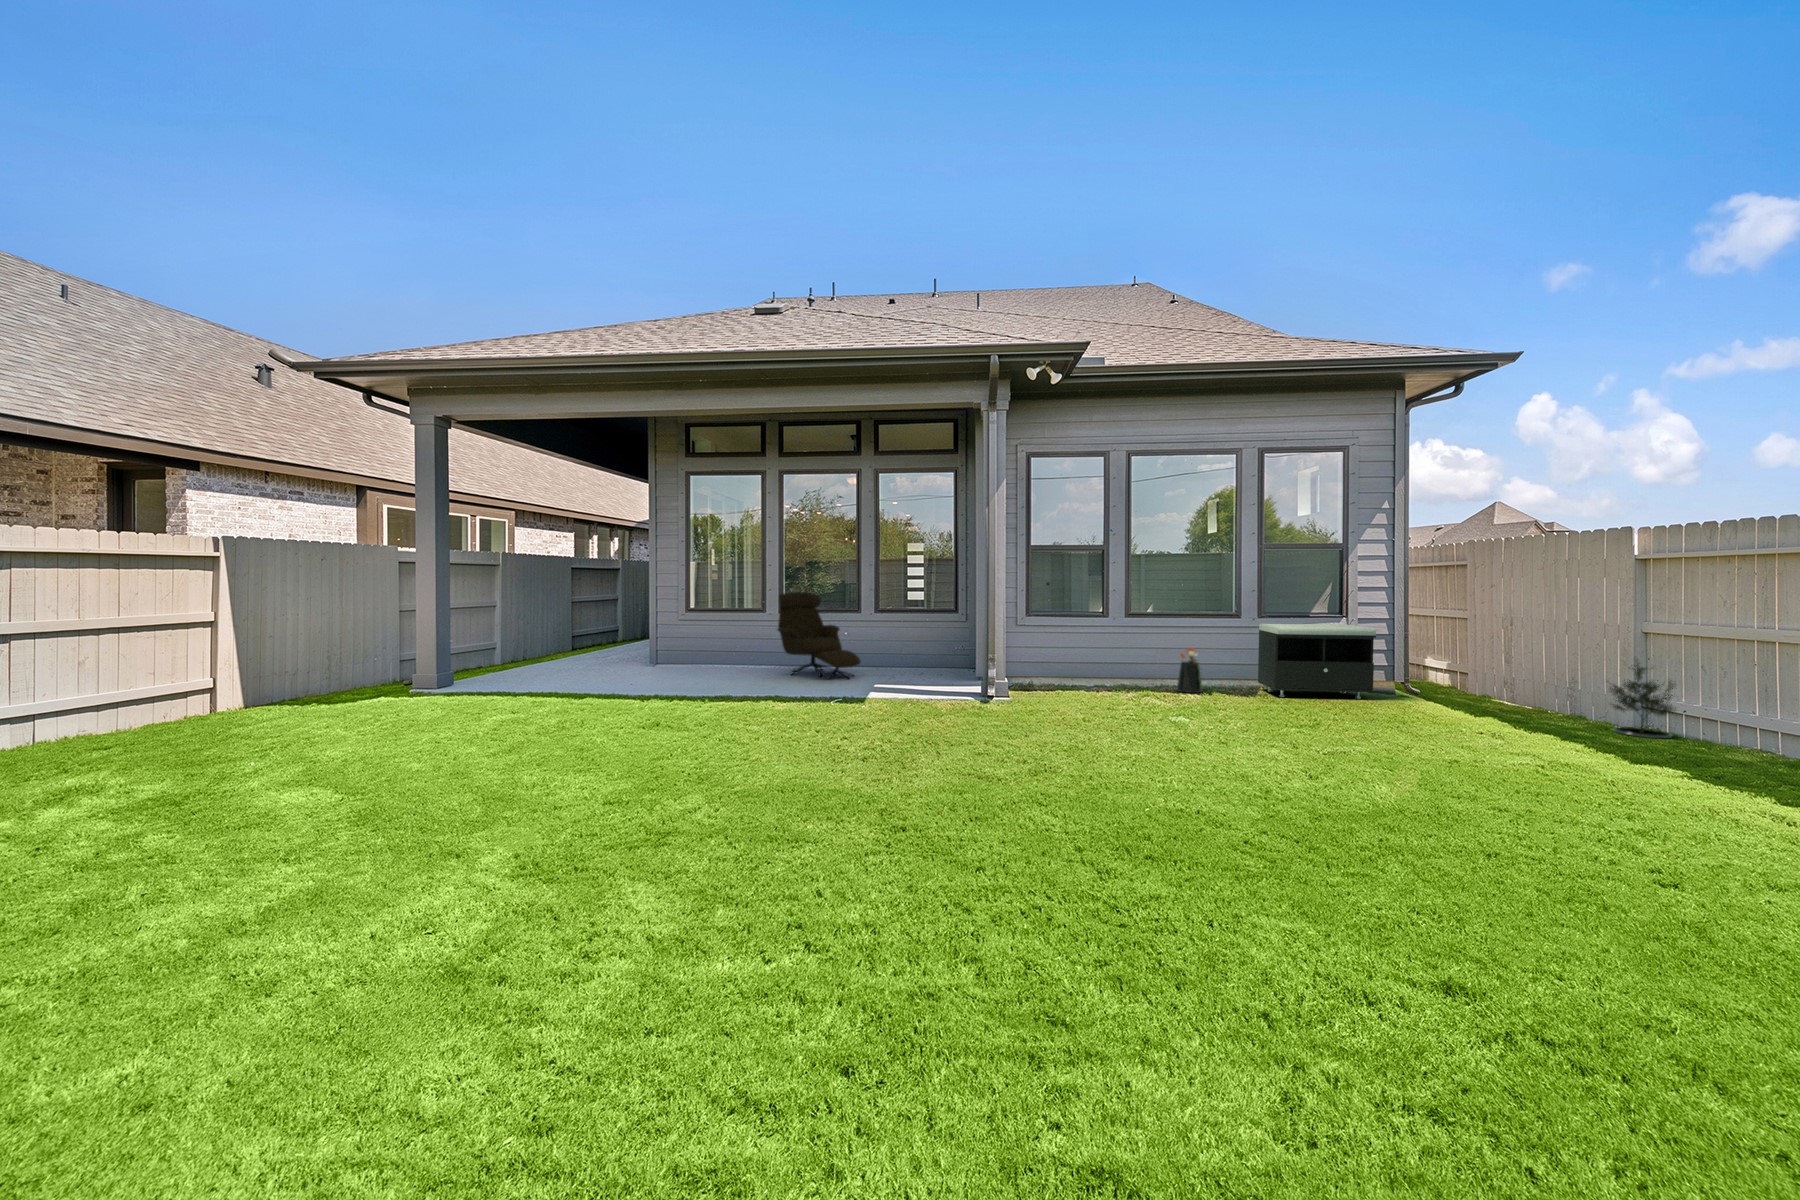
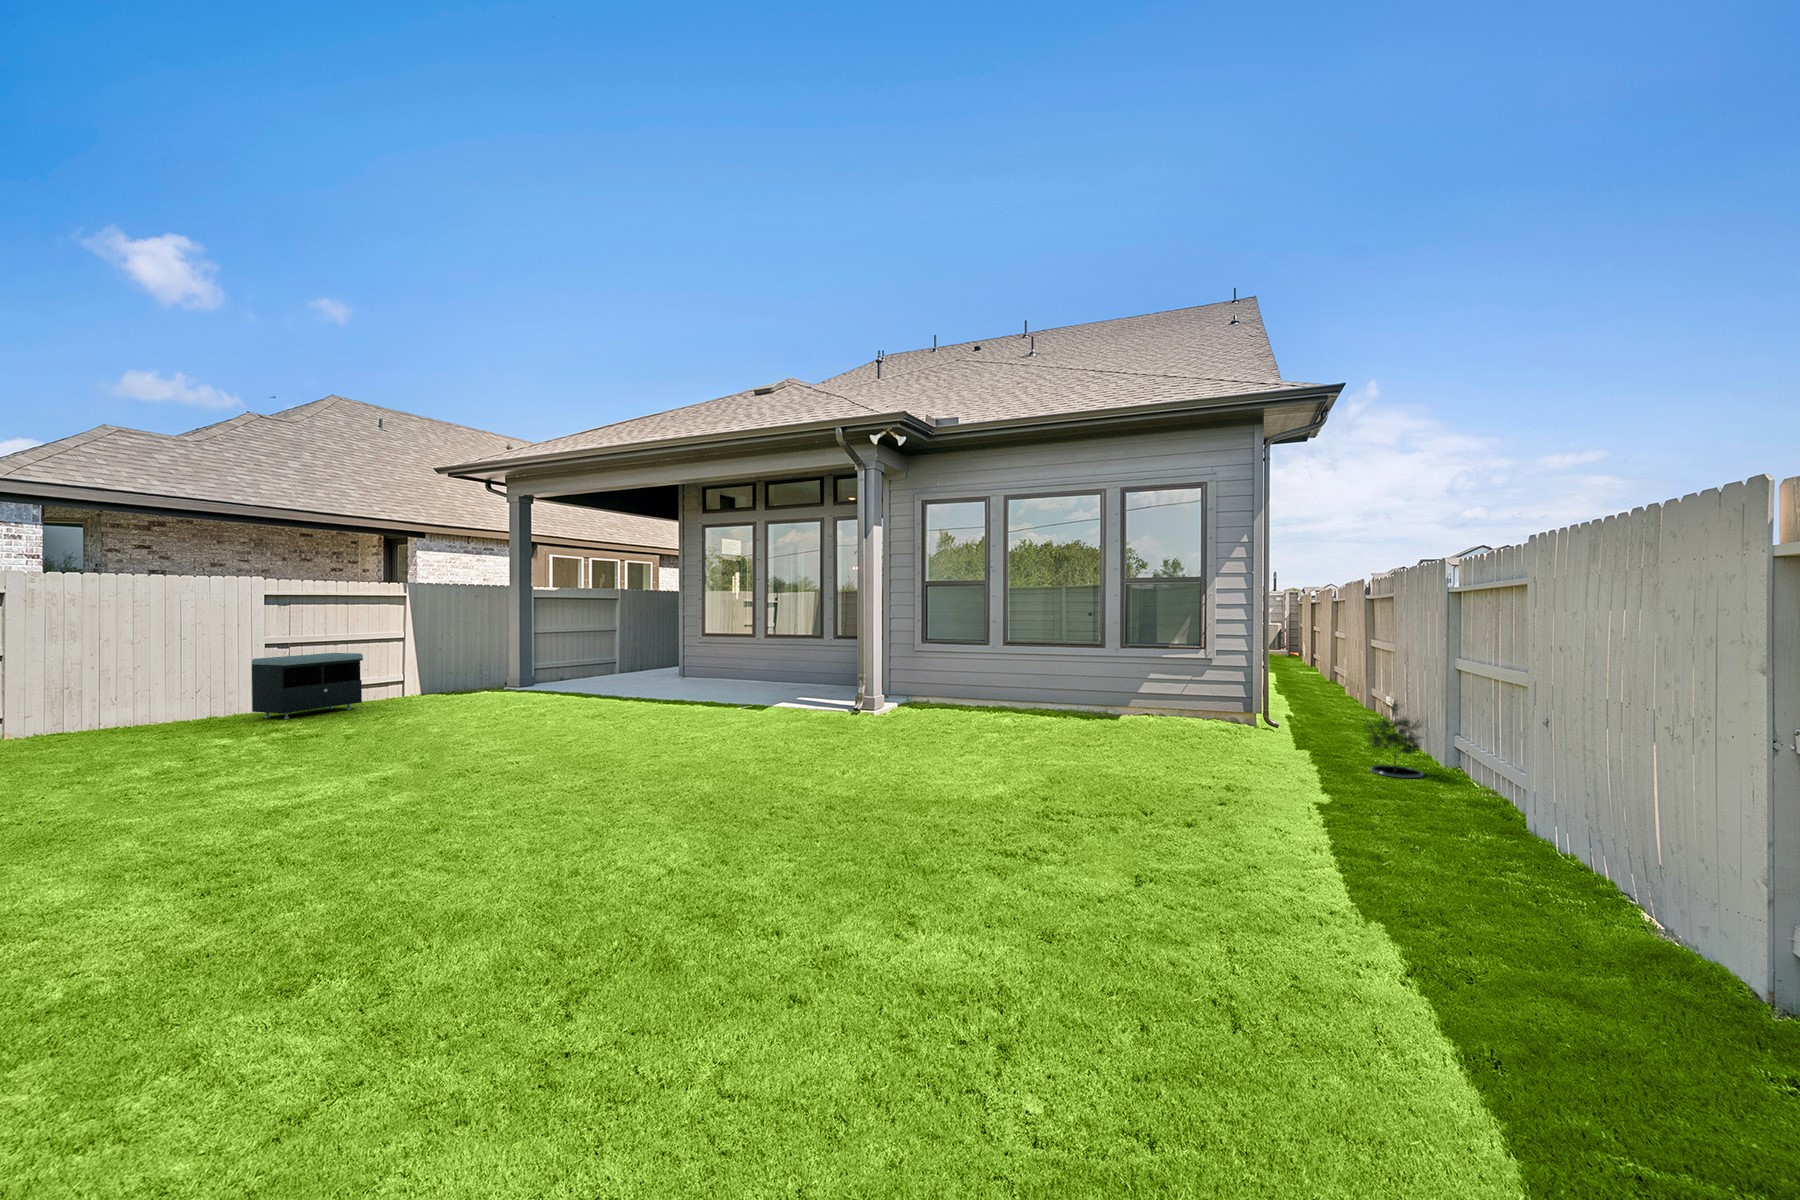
lounge chair: present [778,592,861,679] -> none [748,622,804,695]
storage bench: present [1258,624,1376,699] -> present [252,653,363,719]
watering can: present [1176,648,1202,693] -> none [1037,674,1061,717]

